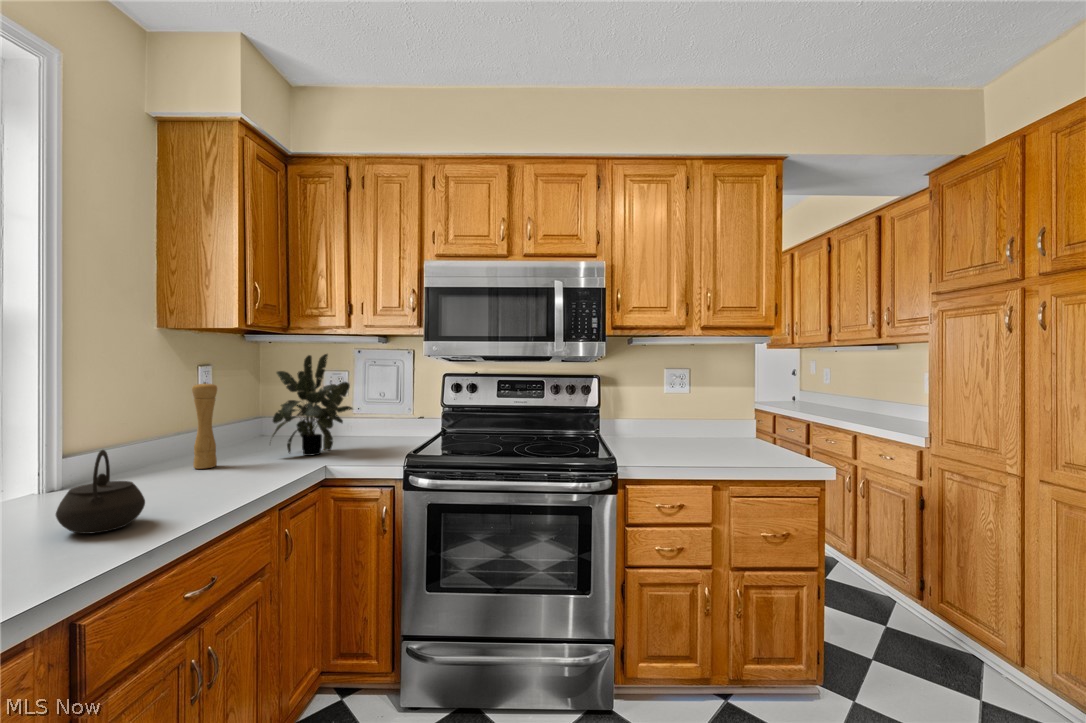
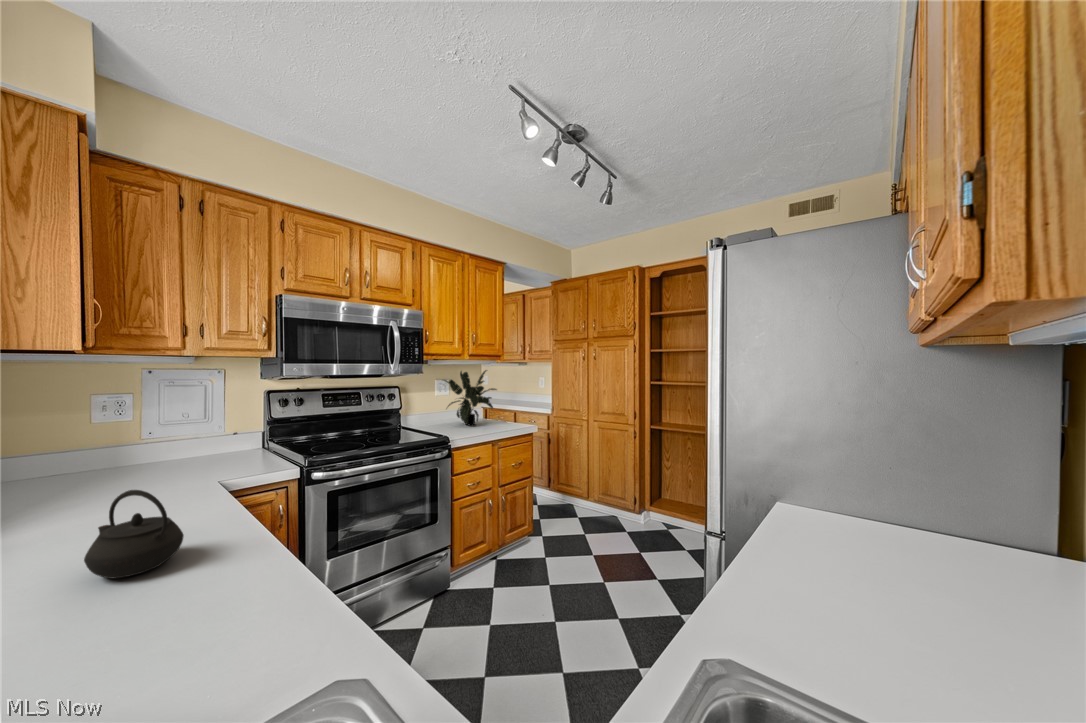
potted plant: present [273,354,353,456] -> present [443,370,497,425]
pepper mill: present [192,382,217,469] -> none [32,414,70,514]

